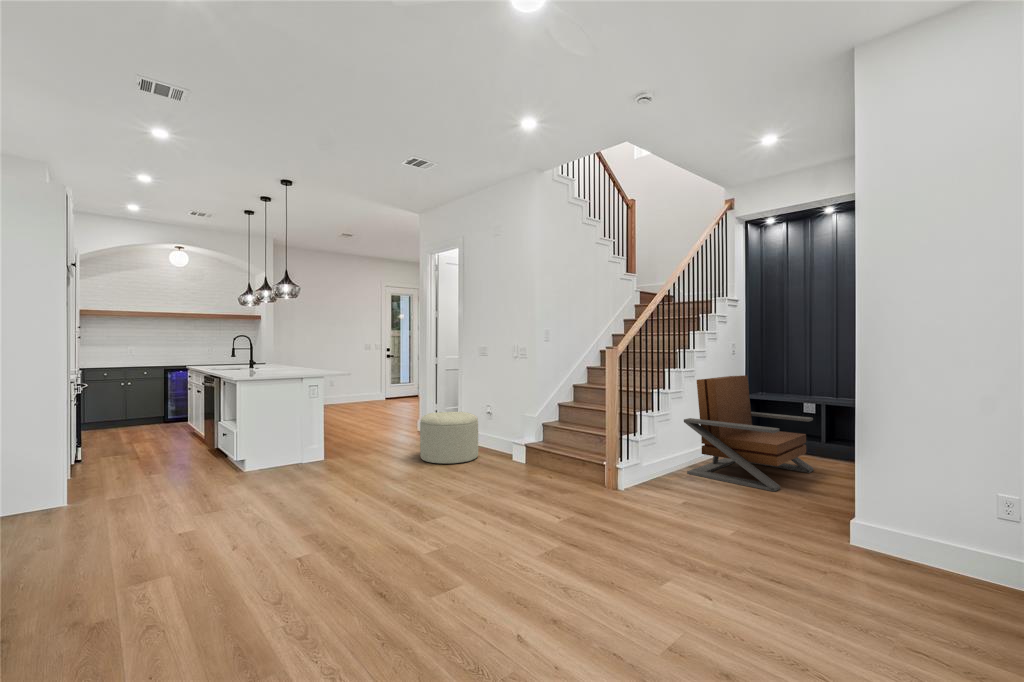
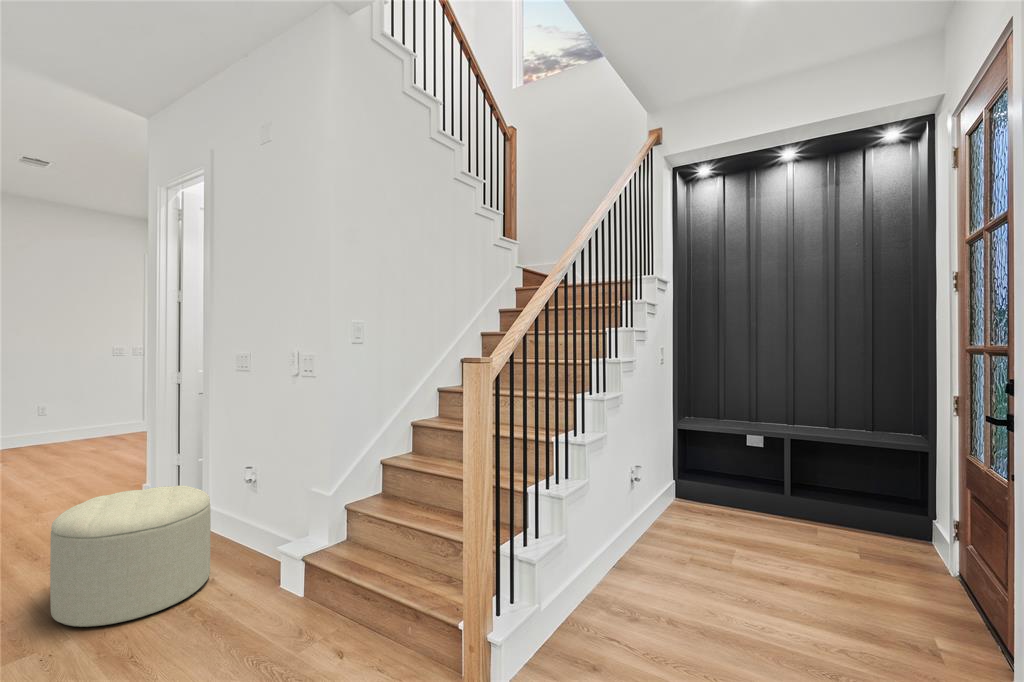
lounge chair: present [684,375,814,492] -> none [617,399,813,651]

